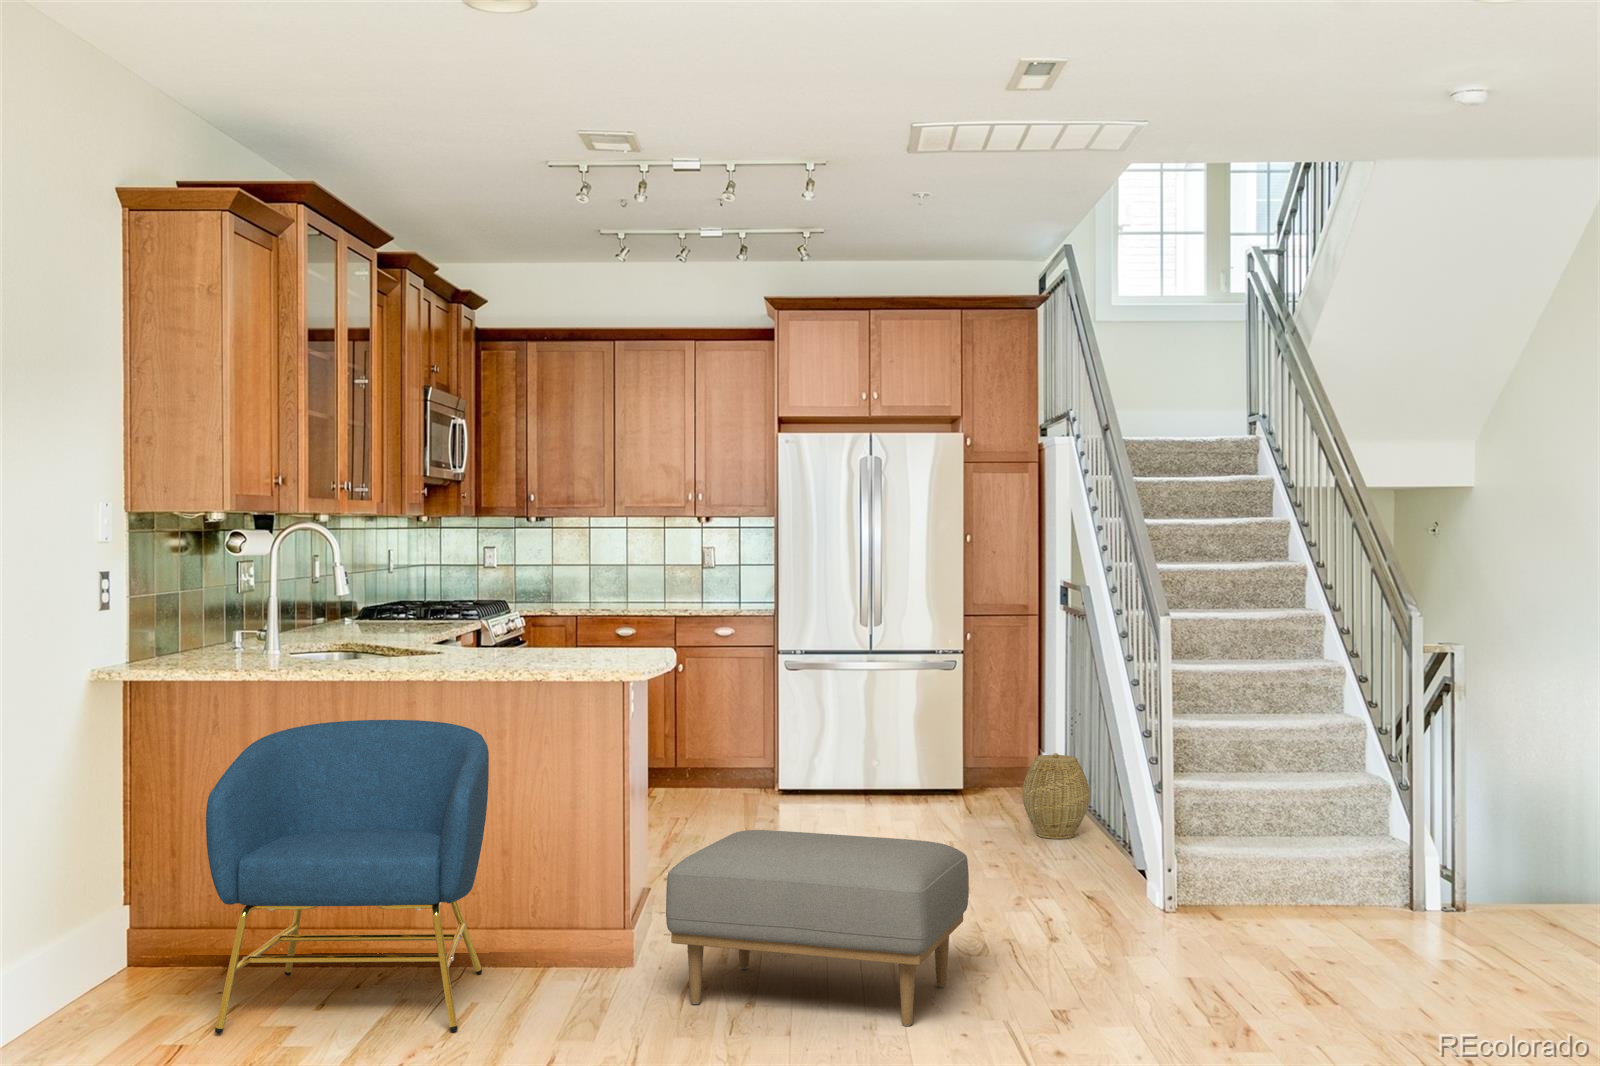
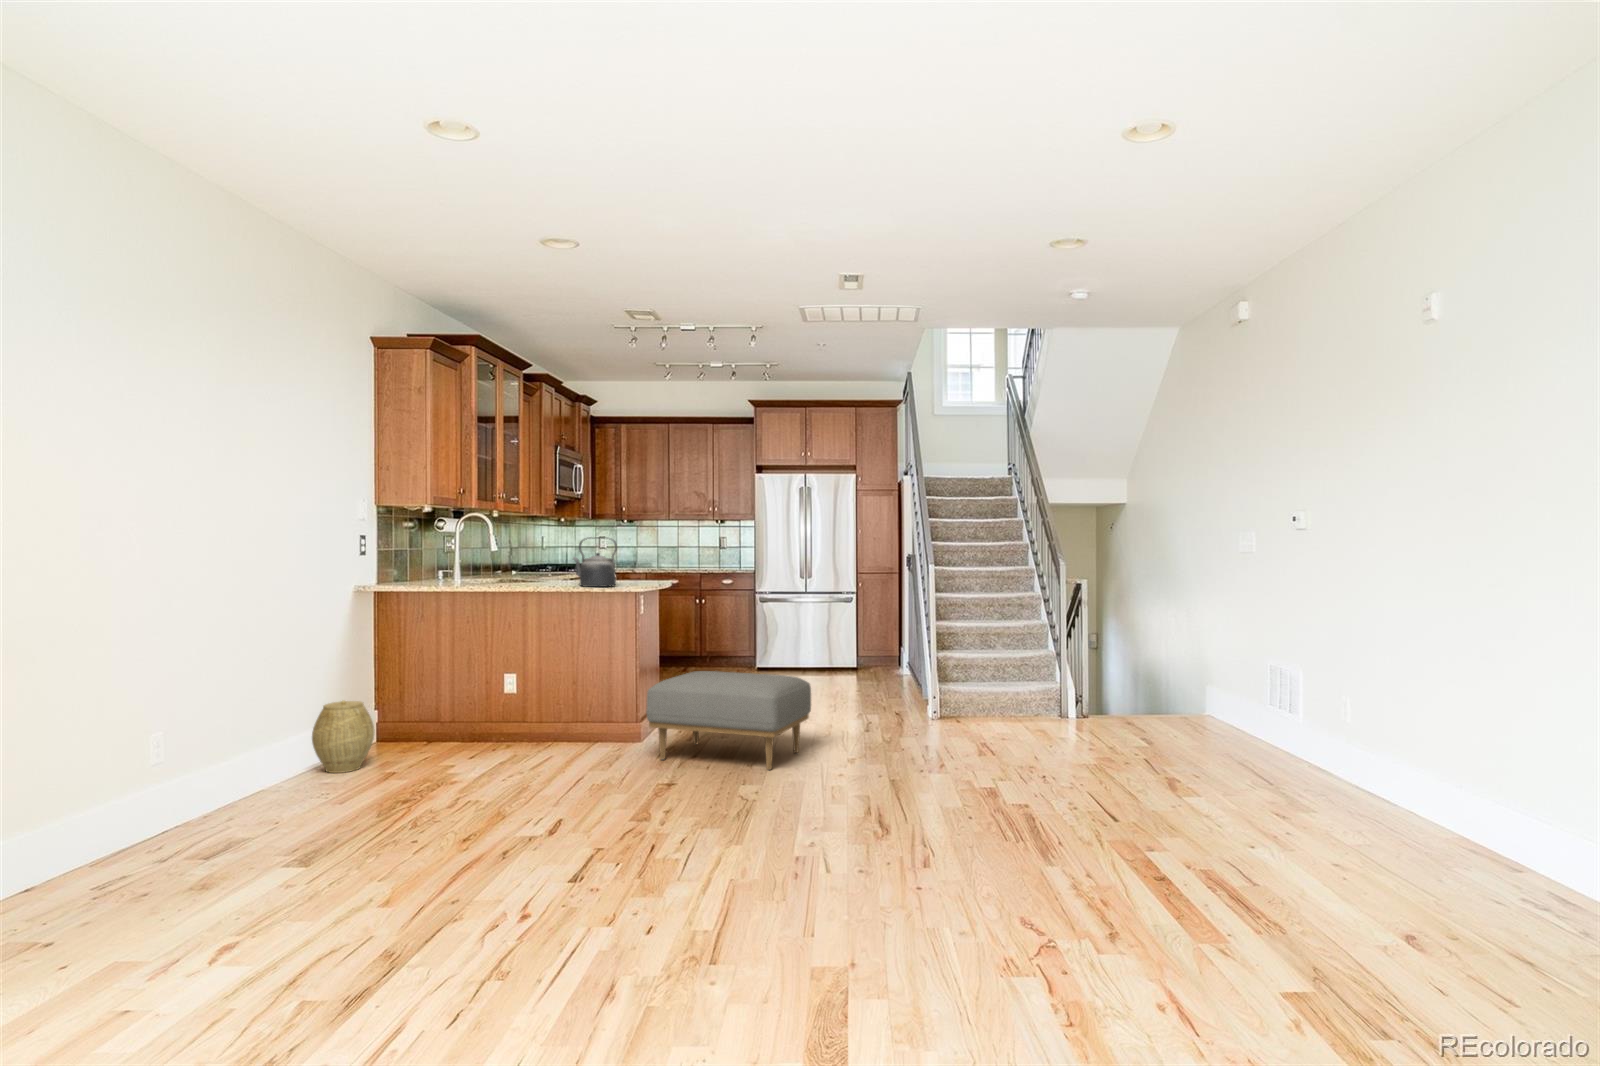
kettle: none [494,571,580,667] -> present [573,537,617,587]
armchair: present [206,720,489,1034] -> none [403,613,558,771]
woven basket: present [1022,753,1090,839] -> present [312,700,374,773]

